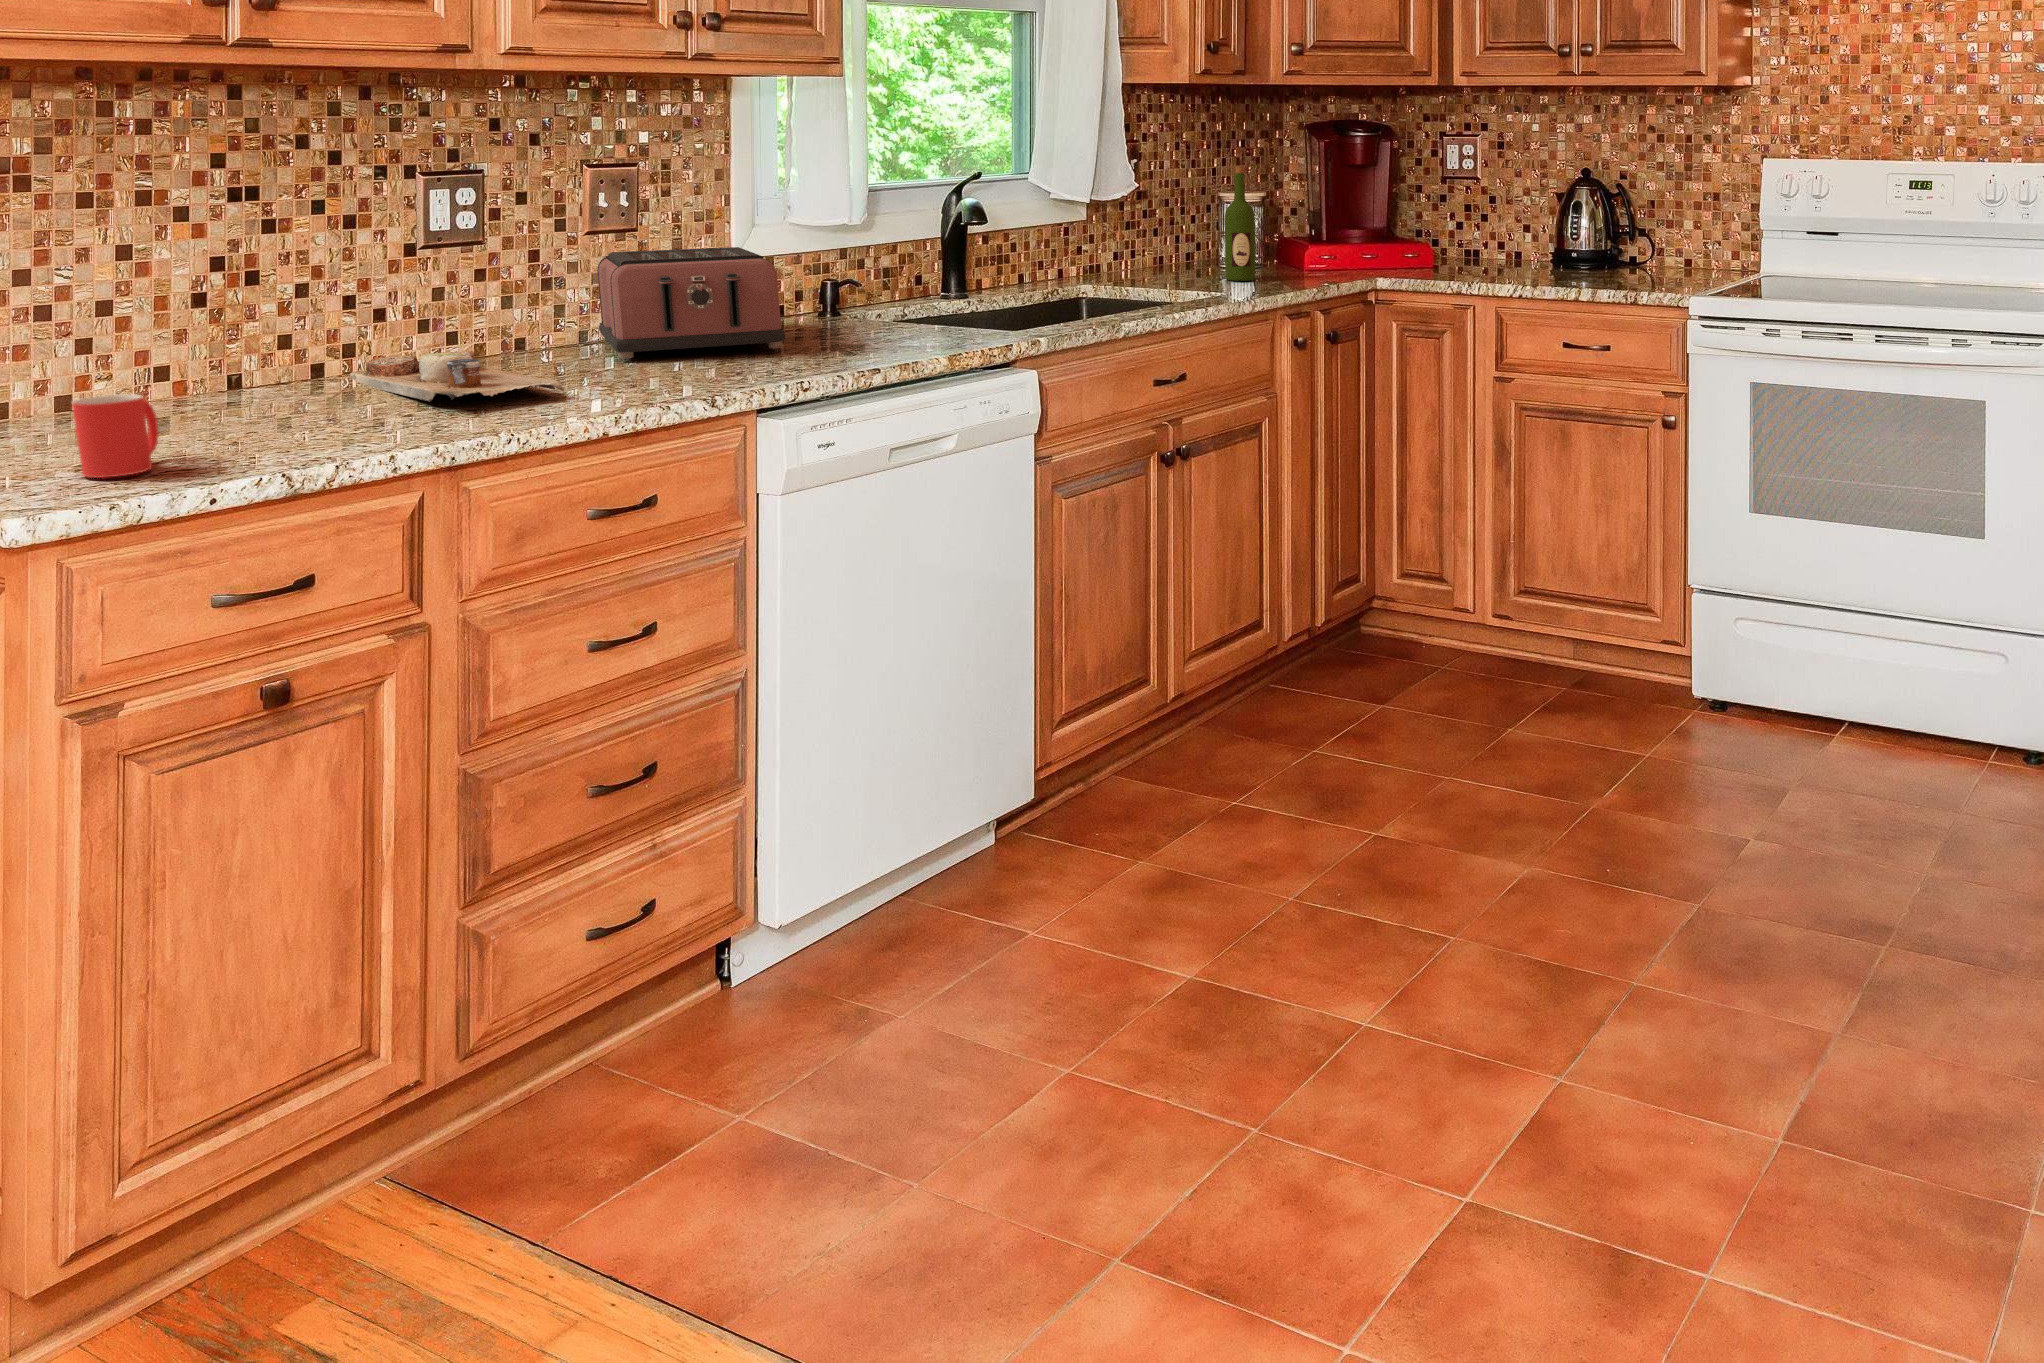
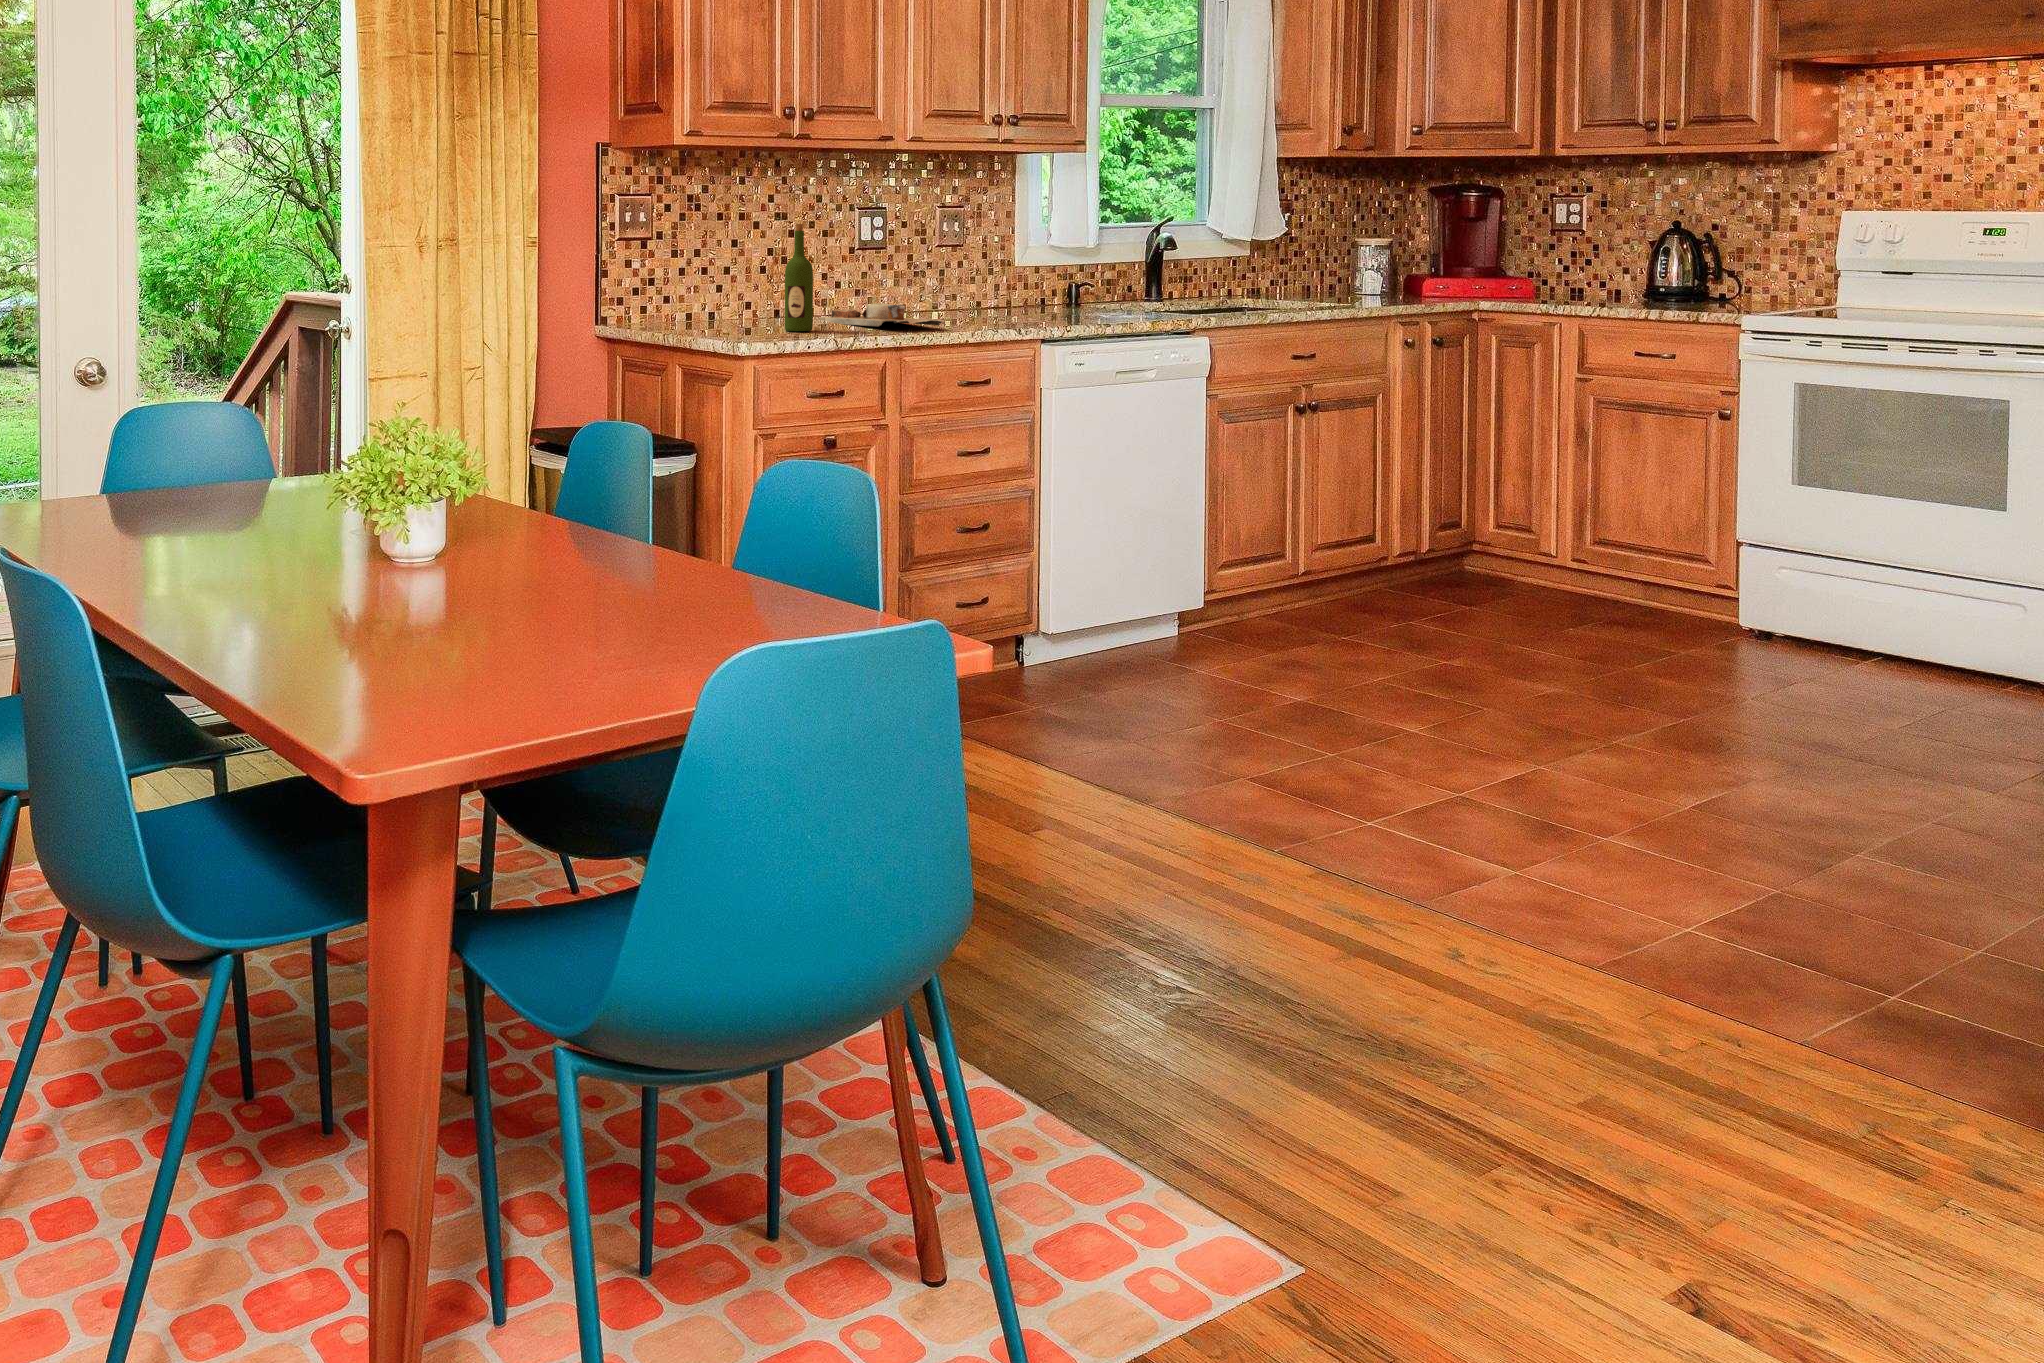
wine bottle: present [1225,166,1255,281] -> present [785,224,813,331]
toaster: present [598,247,785,359] -> none [935,258,1057,318]
mug: present [72,394,159,478] -> none [751,303,780,340]

